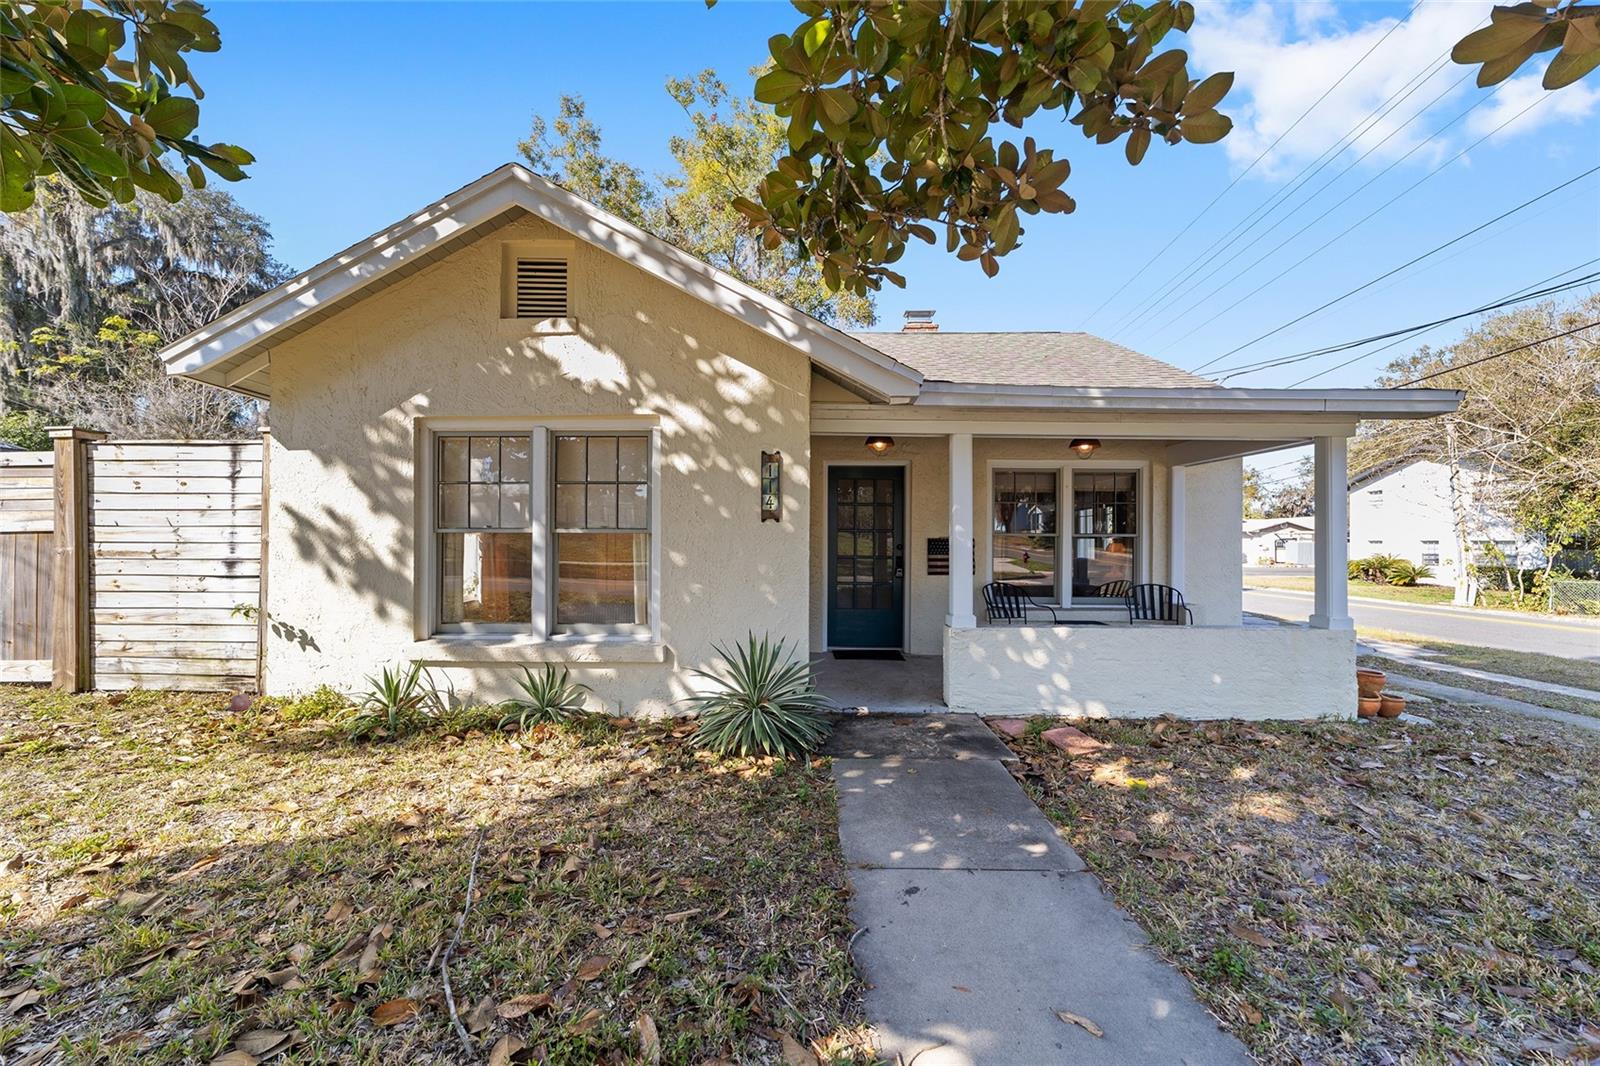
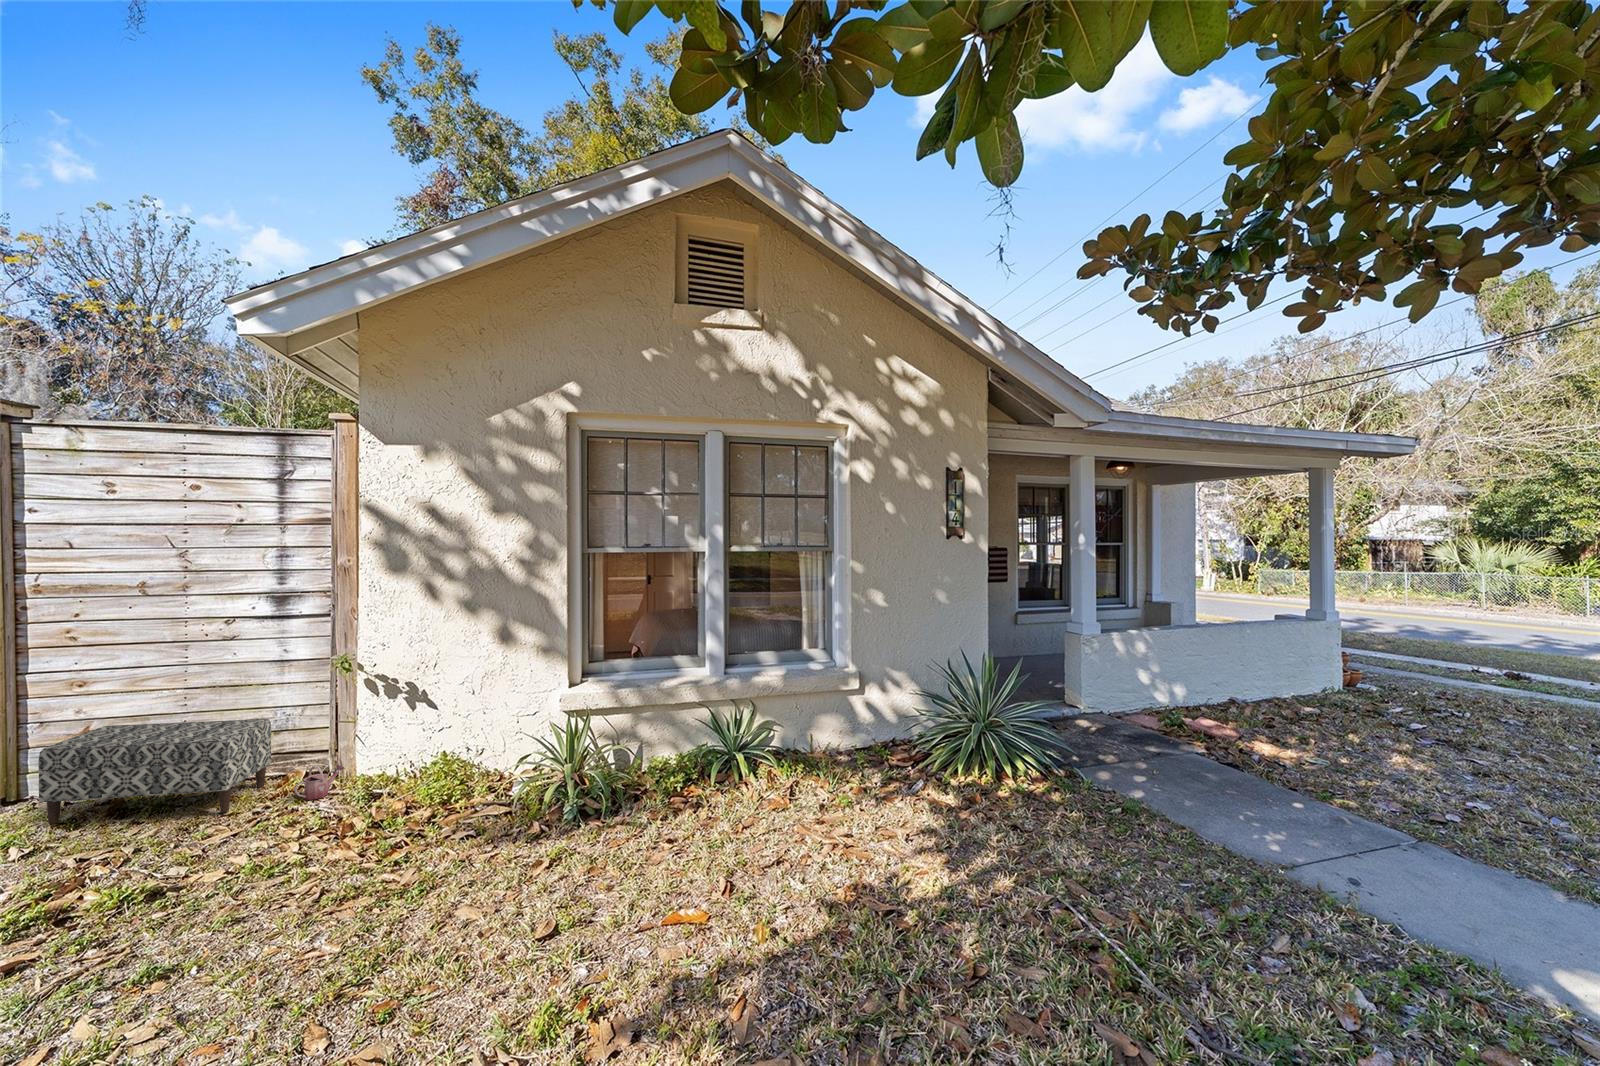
bench: none [80,649,225,712] -> present [38,719,271,824]

